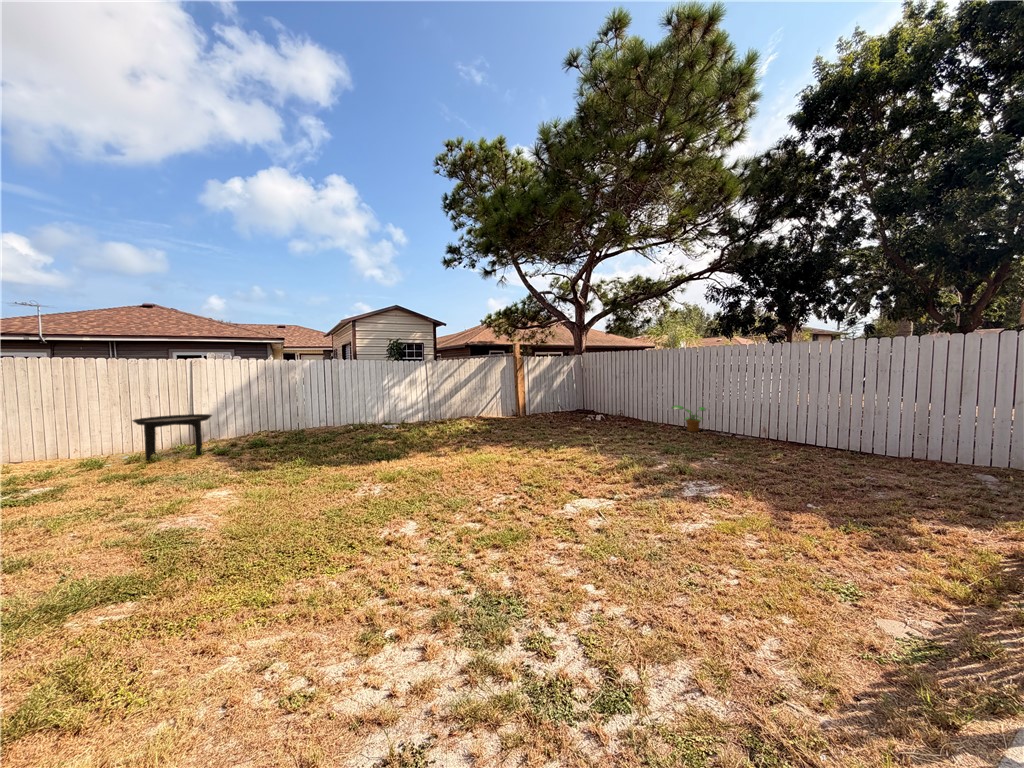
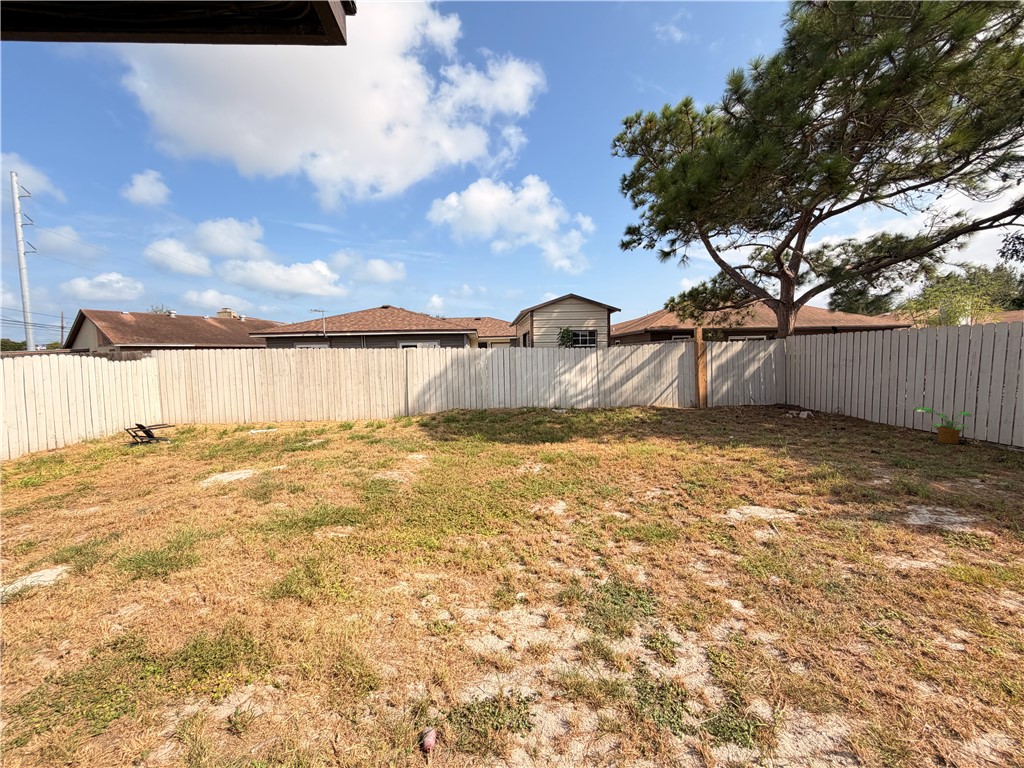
round table: present [132,414,212,460] -> none [364,390,417,425]

